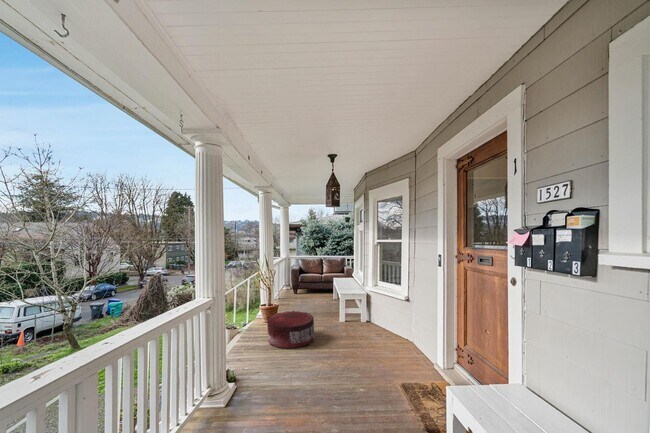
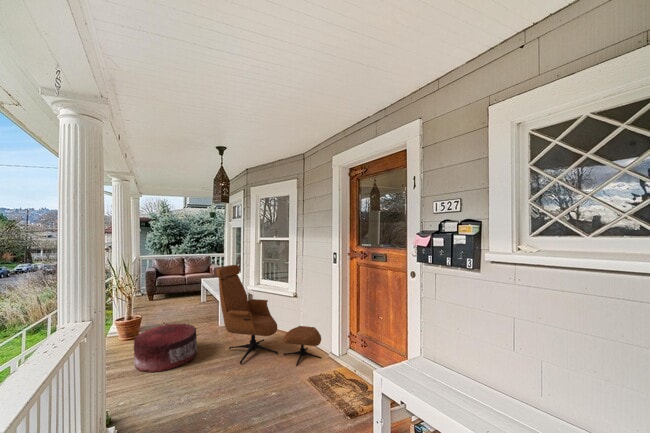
lounge chair: none [328,264,428,371] -> present [217,265,321,366]

